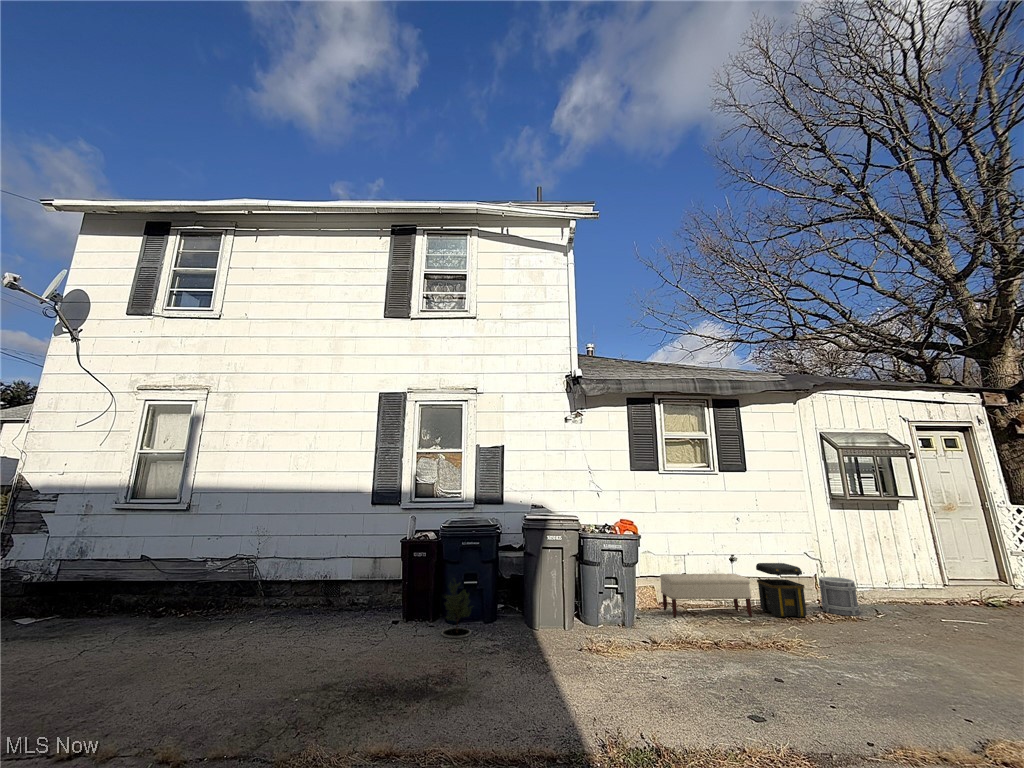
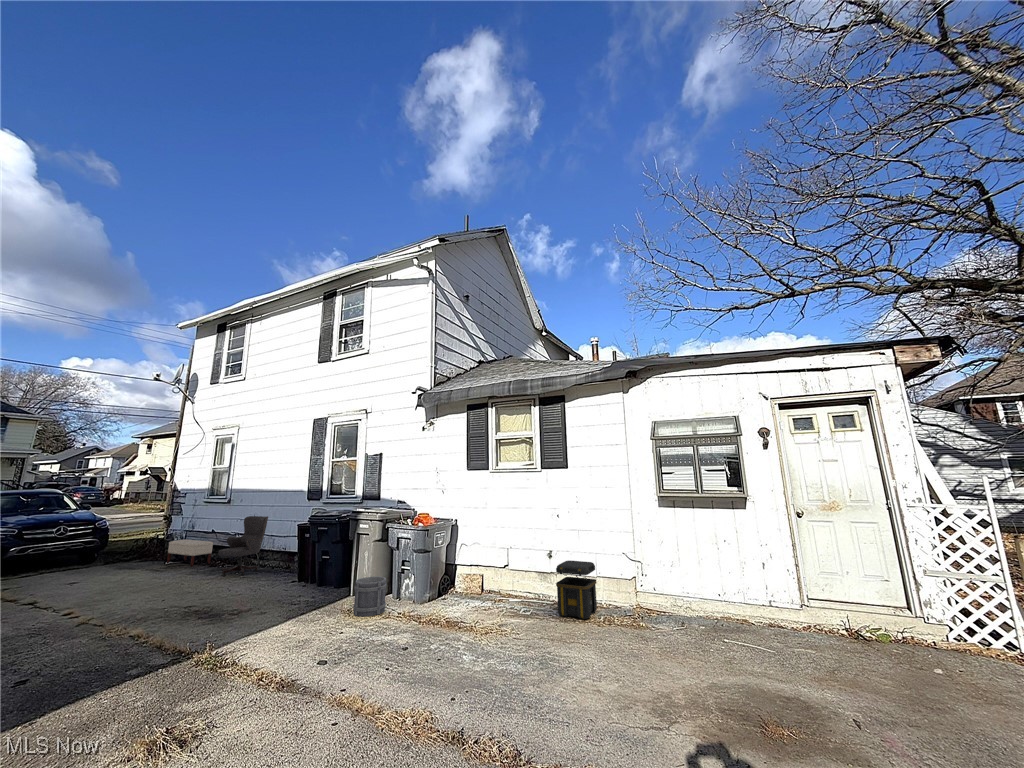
chair: none [219,530,289,626] -> present [219,516,268,576]
bench: present [660,574,752,618] -> present [167,539,213,567]
bucket: present [819,577,859,616] -> present [353,576,387,617]
potted tree: present [442,581,471,638] -> none [288,554,318,598]

